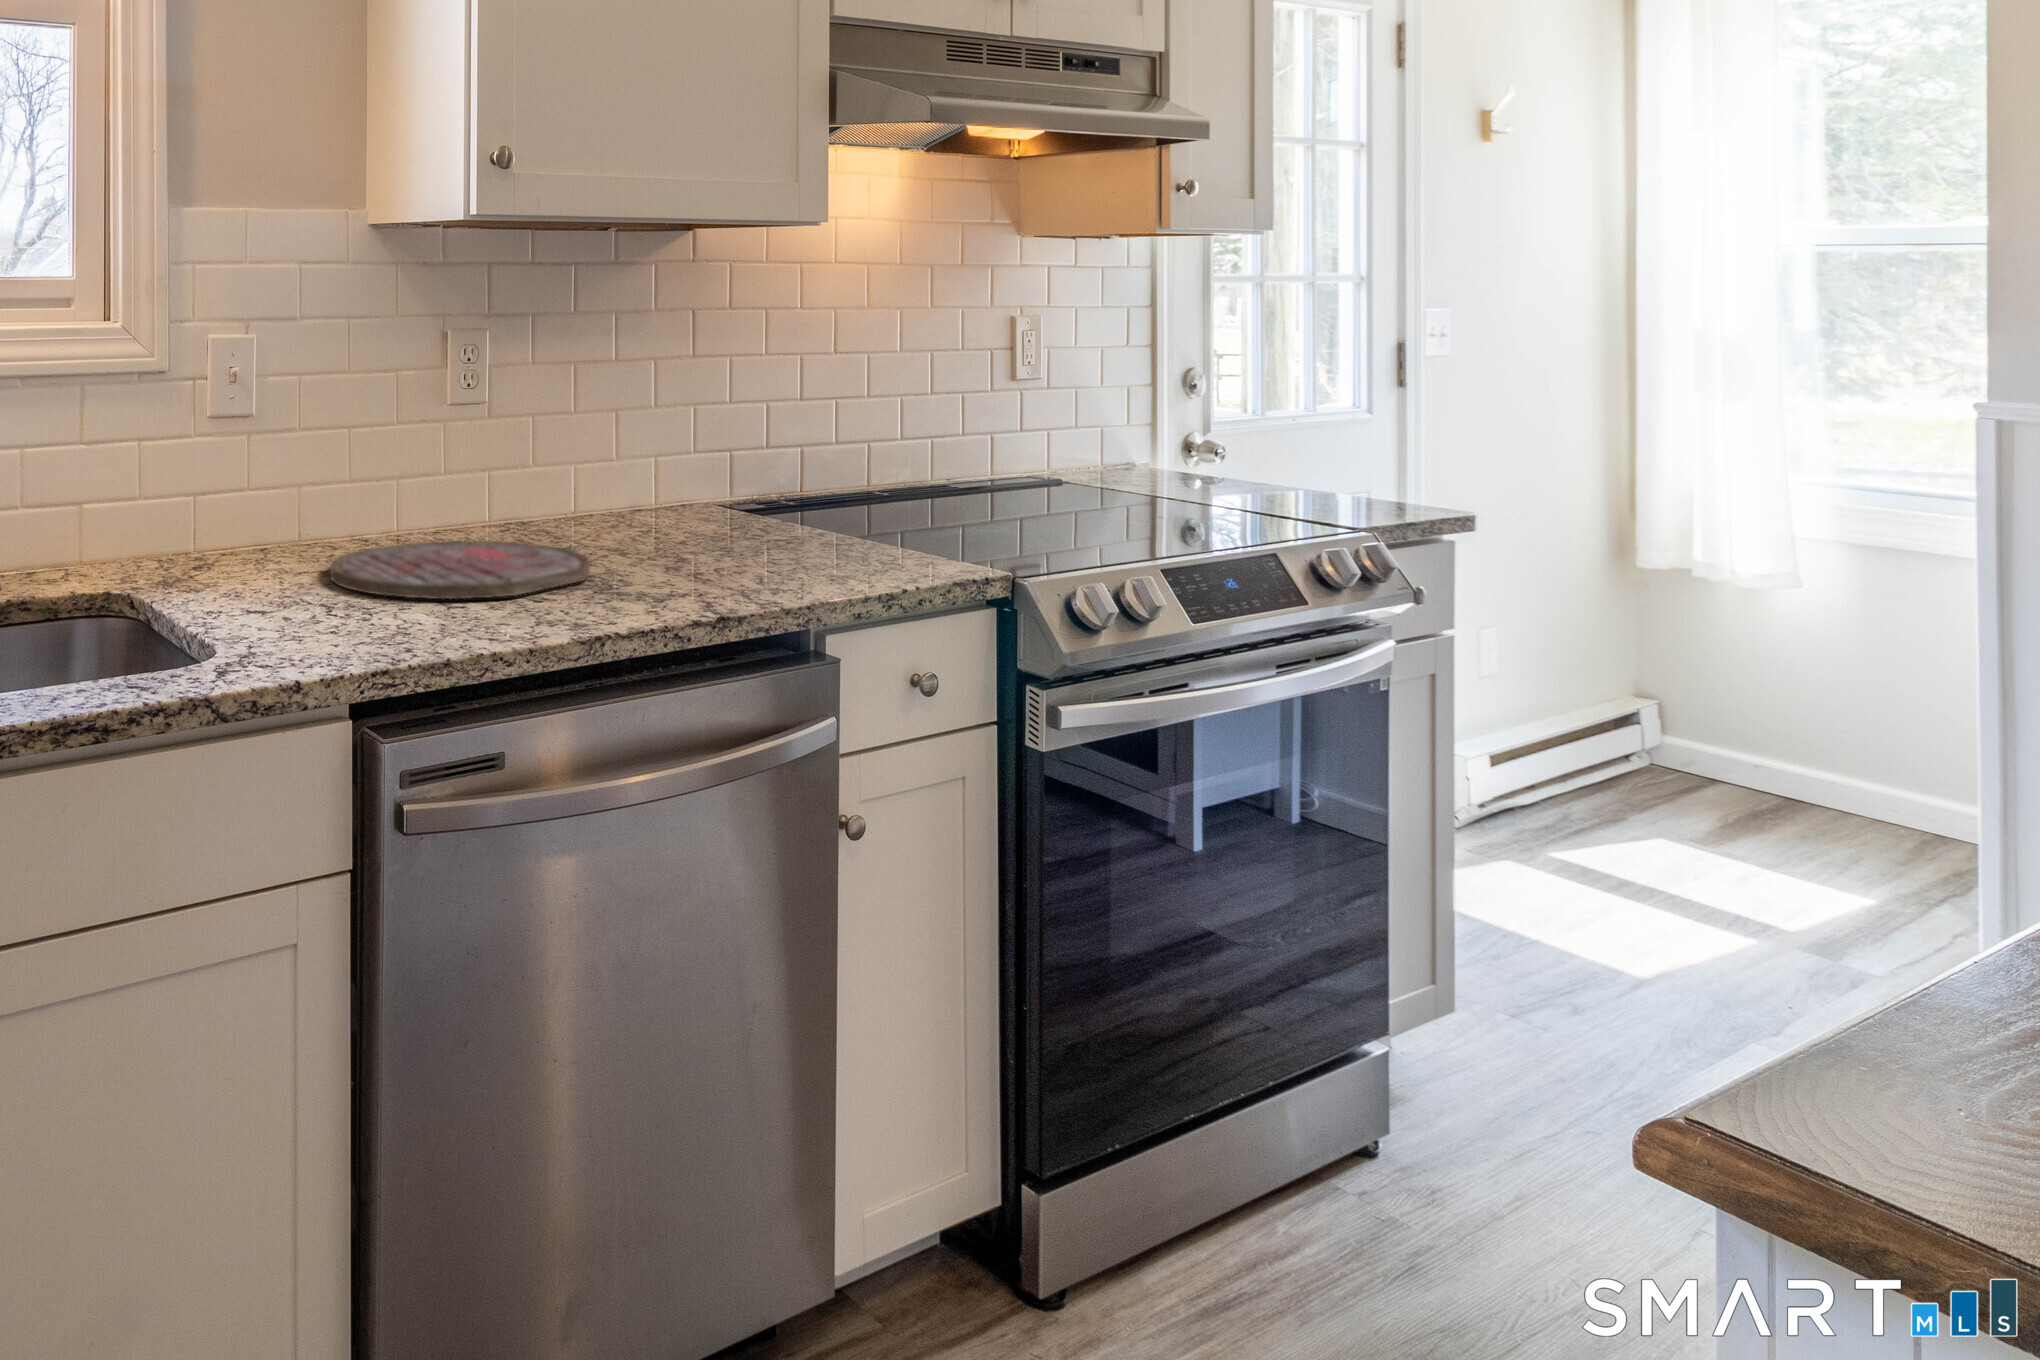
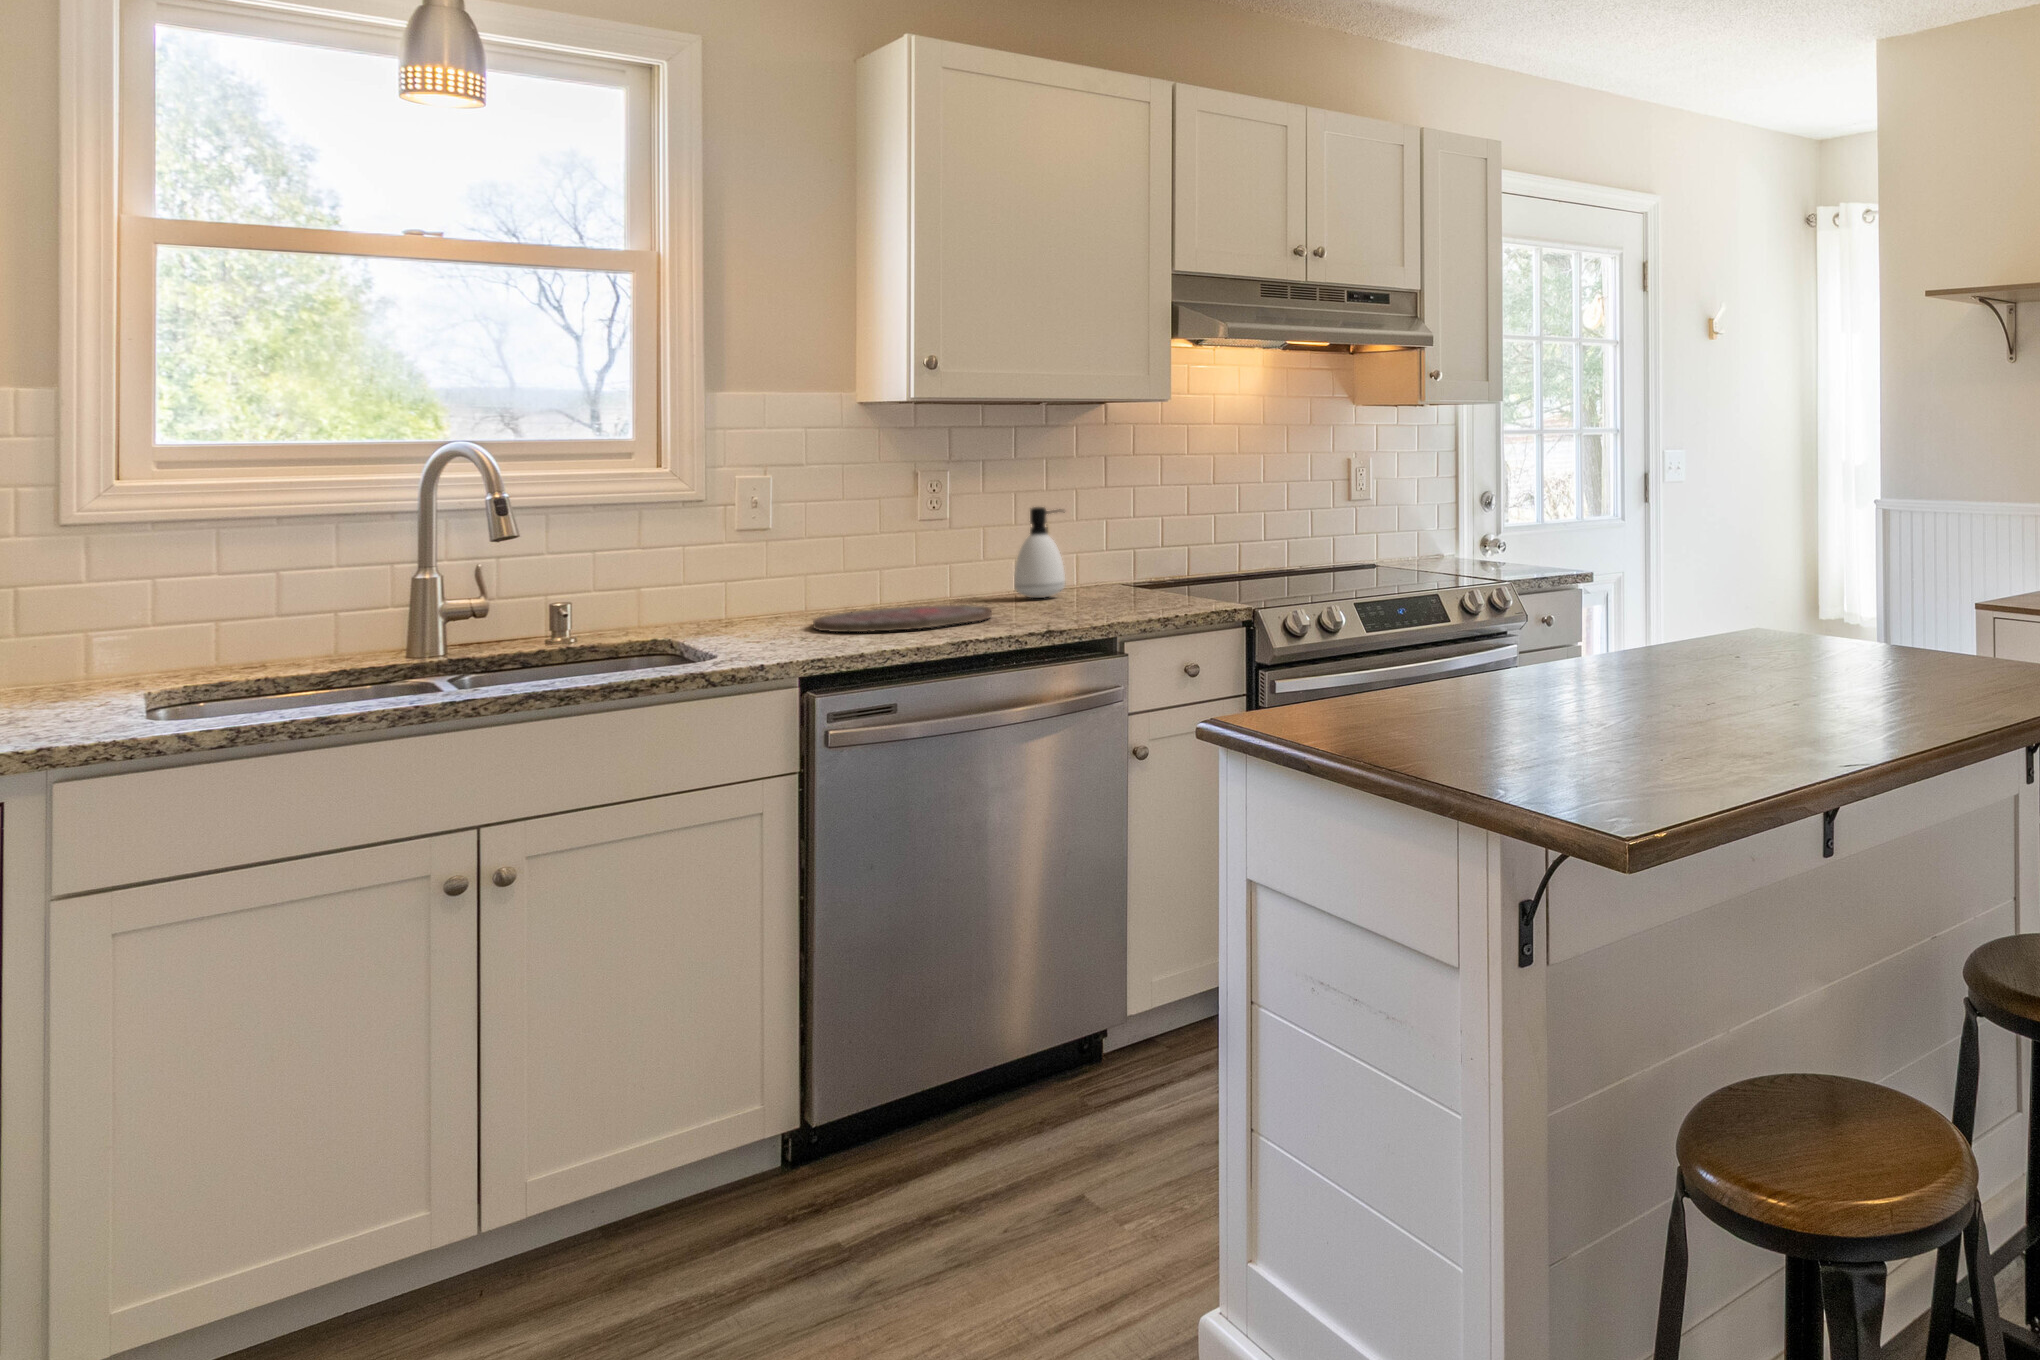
soap dispenser: none [584,389,658,527] -> present [1014,507,1065,598]

